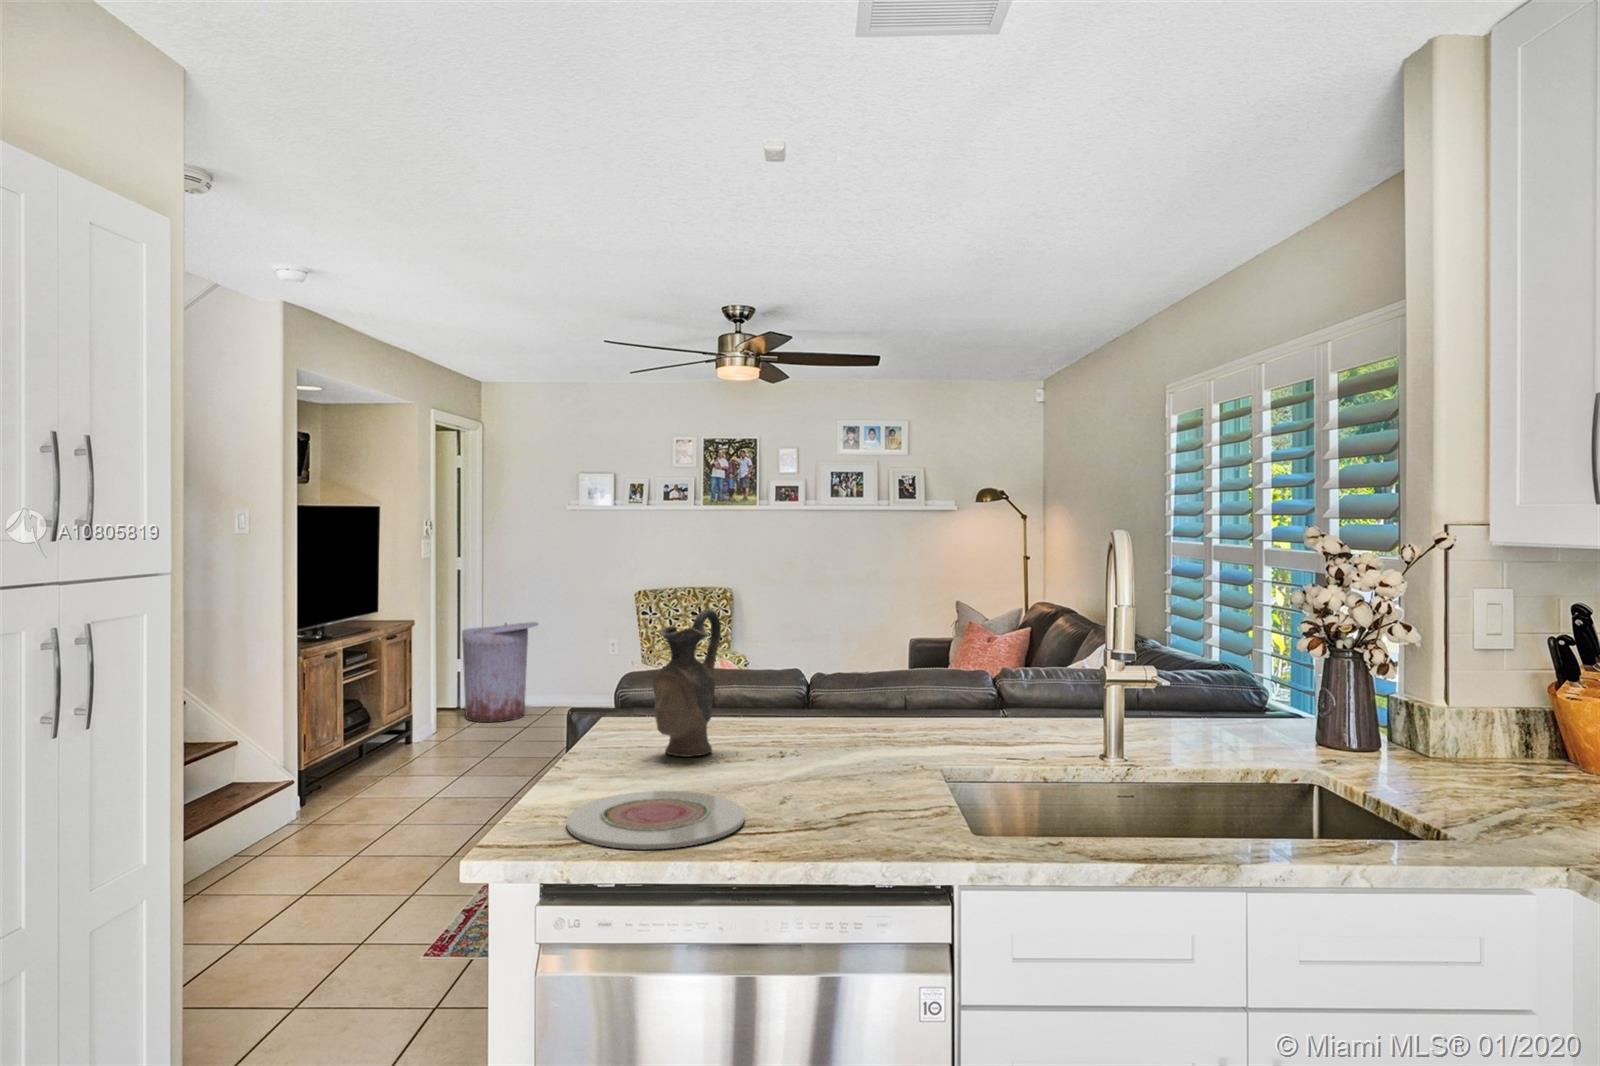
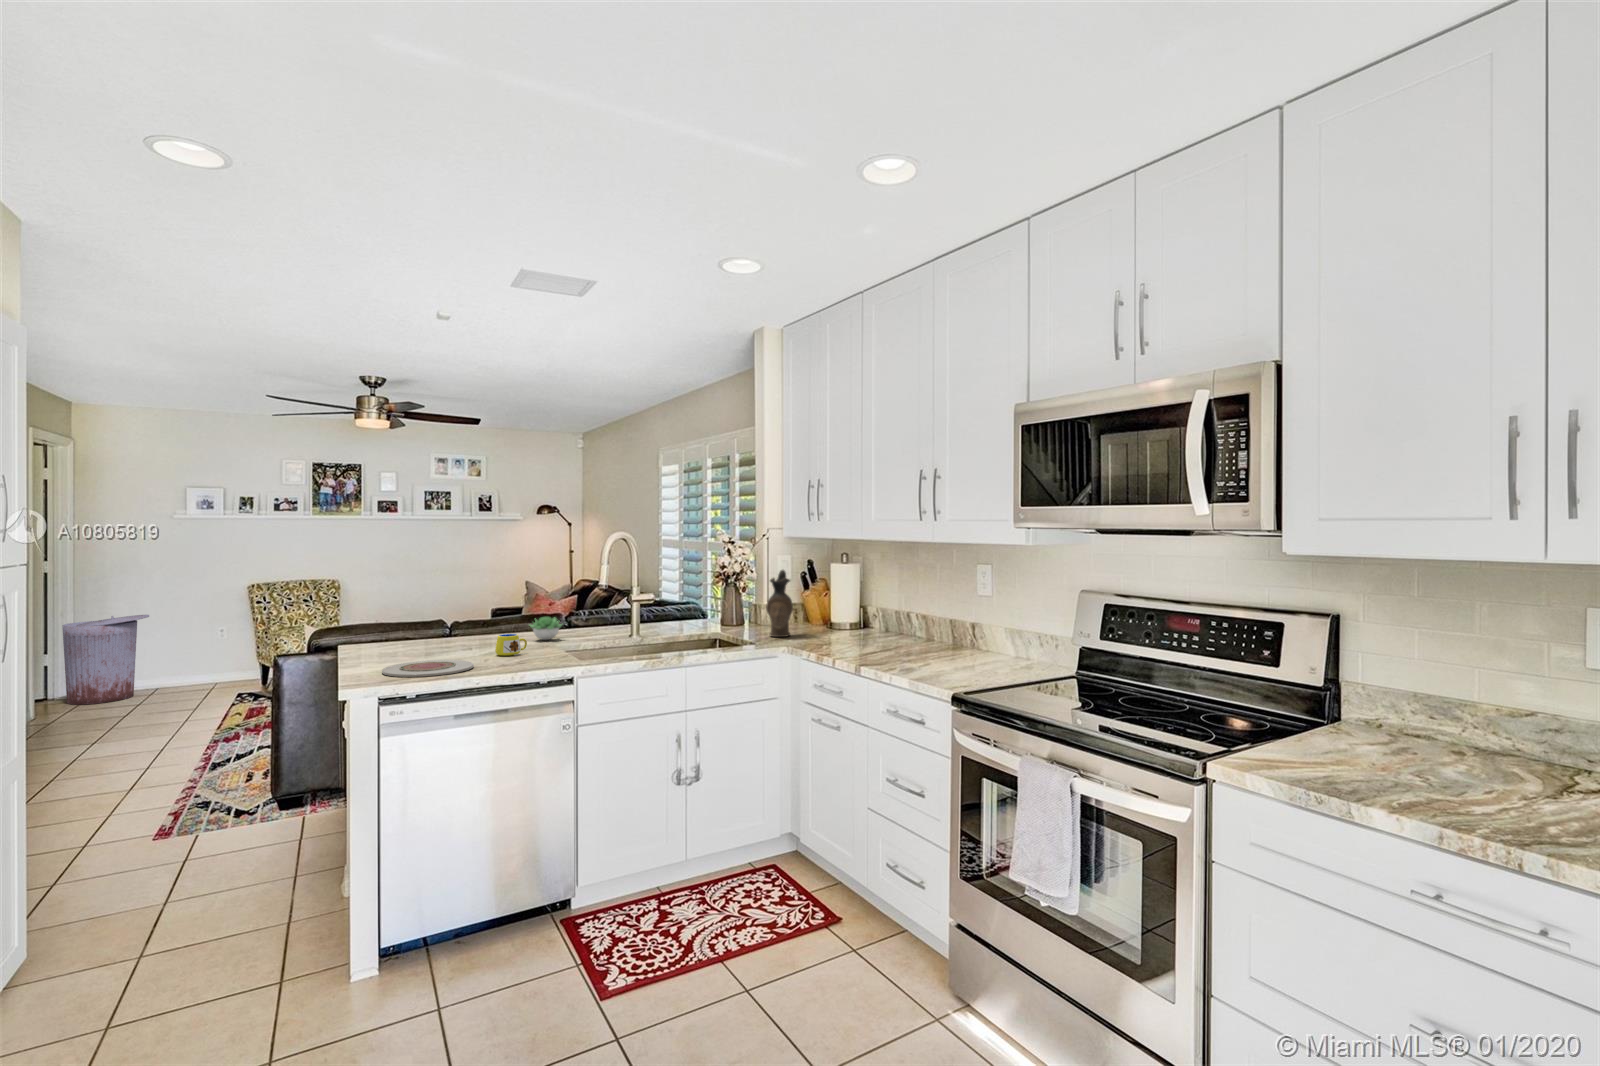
ceramic pitcher: present [653,609,721,757] -> present [766,570,793,637]
succulent plant: none [900,696,966,744] -> present [530,617,562,640]
mug: none [812,742,876,793] -> present [495,634,527,656]

